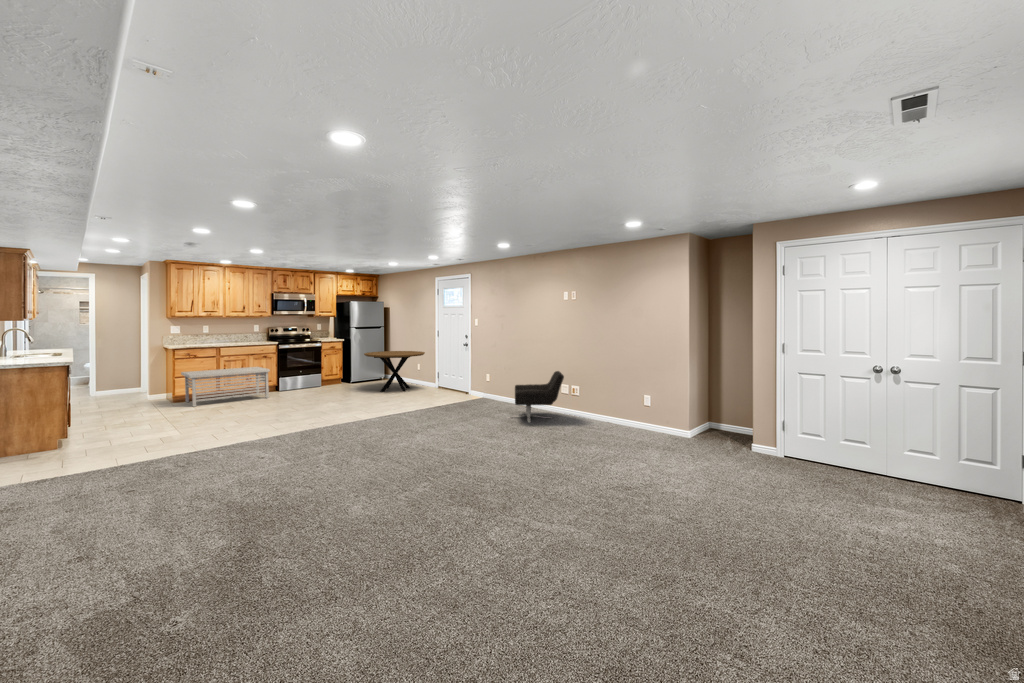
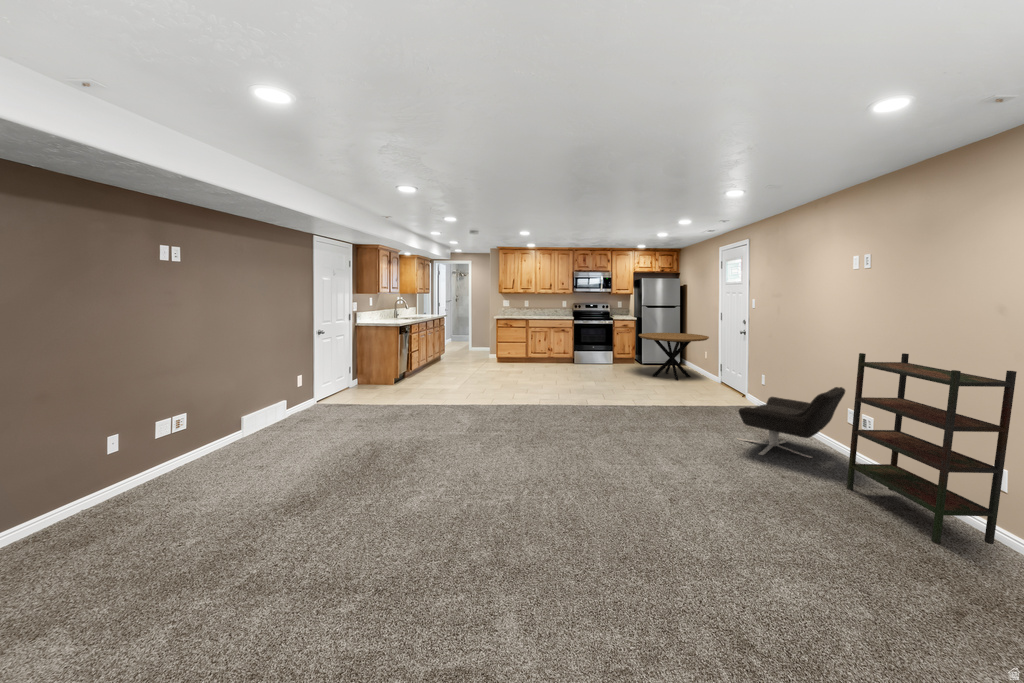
bookshelf: none [583,346,649,436] -> present [847,353,1017,544]
storage bench: present [181,367,270,407] -> none [496,338,555,367]

